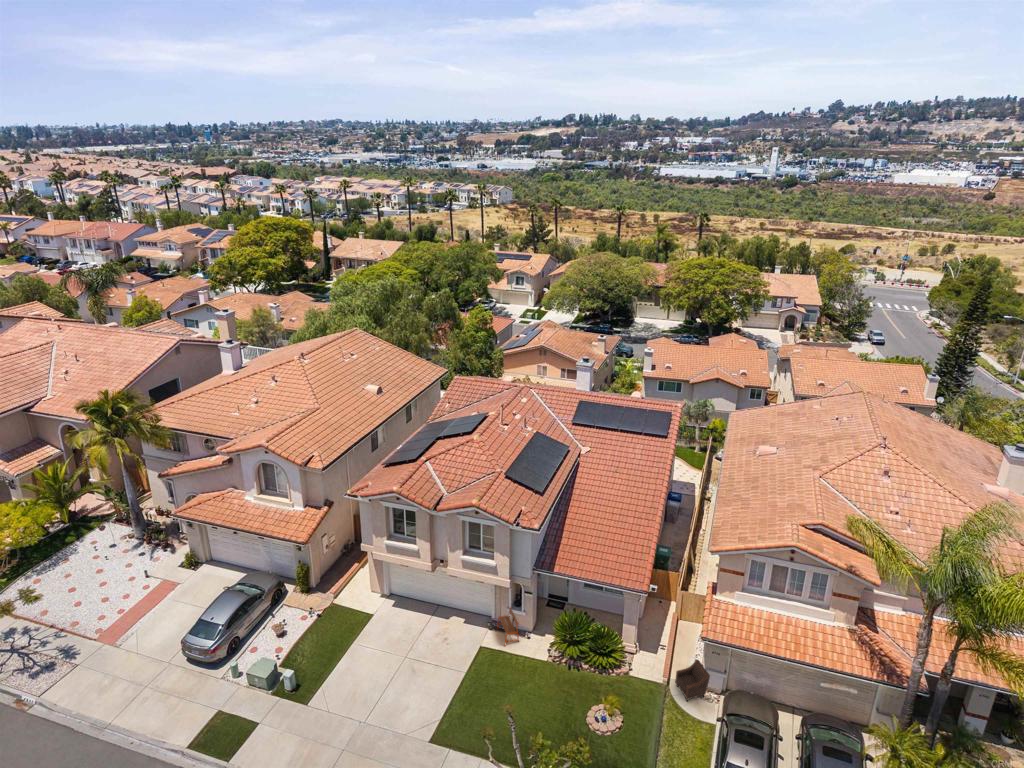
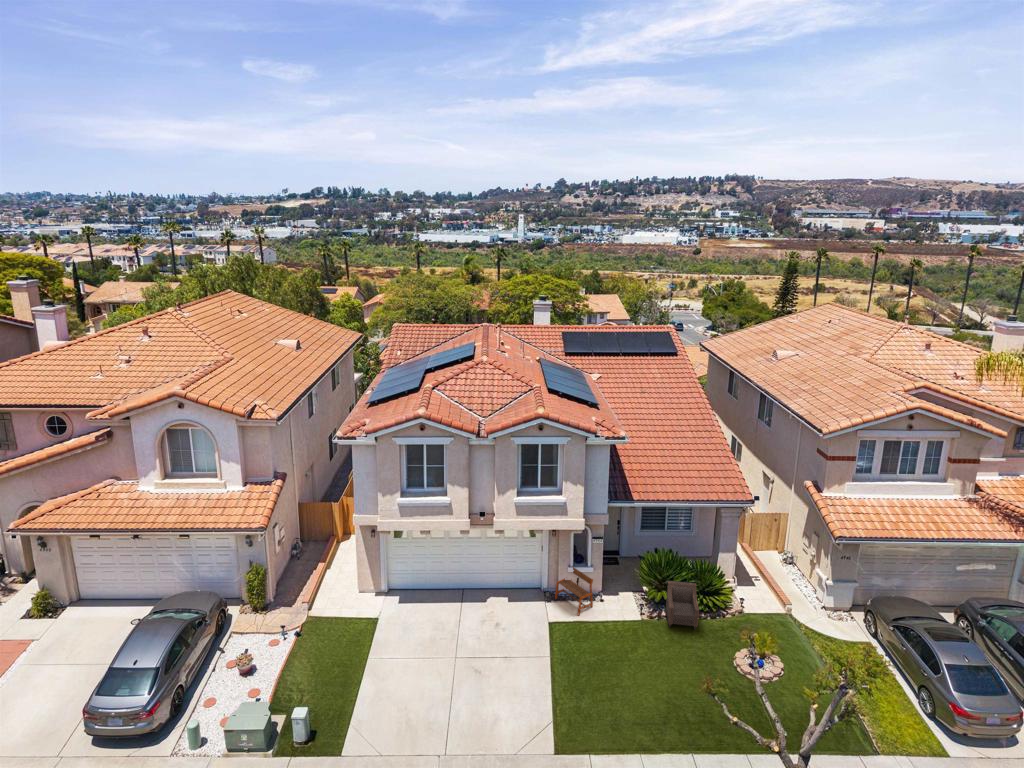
chair: present [675,660,710,701] -> present [666,581,699,630]

